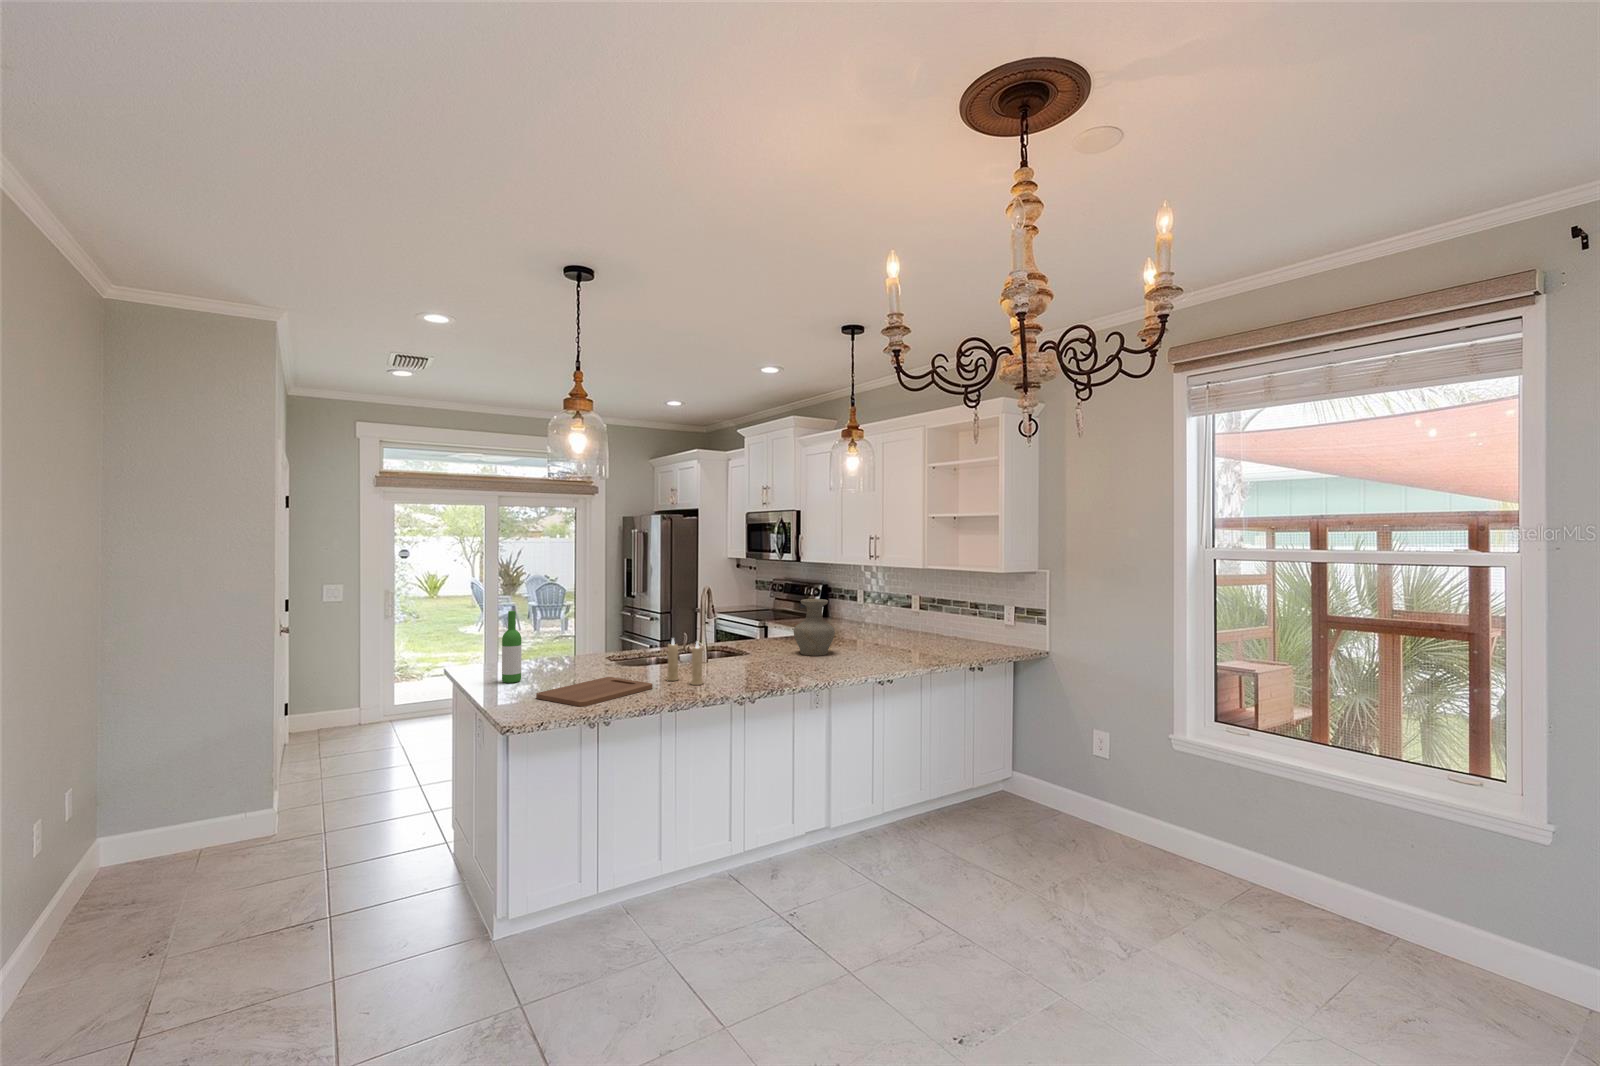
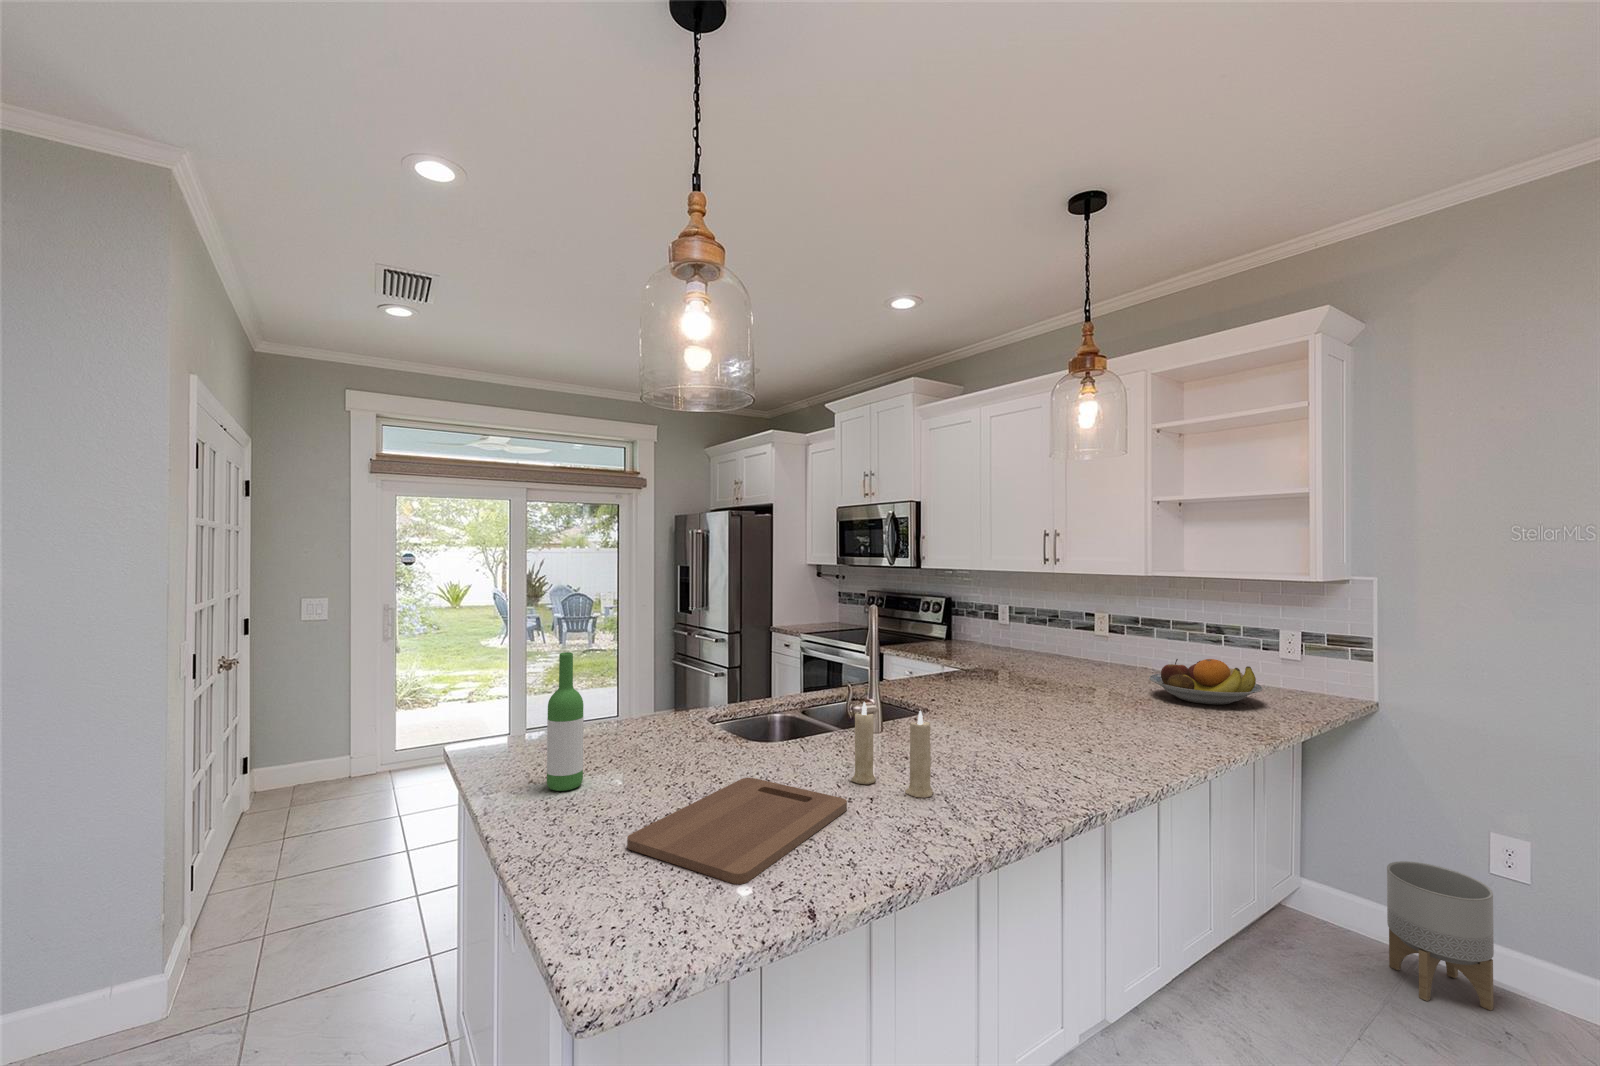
vase: present [794,599,835,656] -> none [995,623,1064,714]
fruit bowl: none [905,623,969,651] -> present [1149,659,1263,705]
planter: none [1037,751,1088,833] -> present [1387,861,1494,1011]

